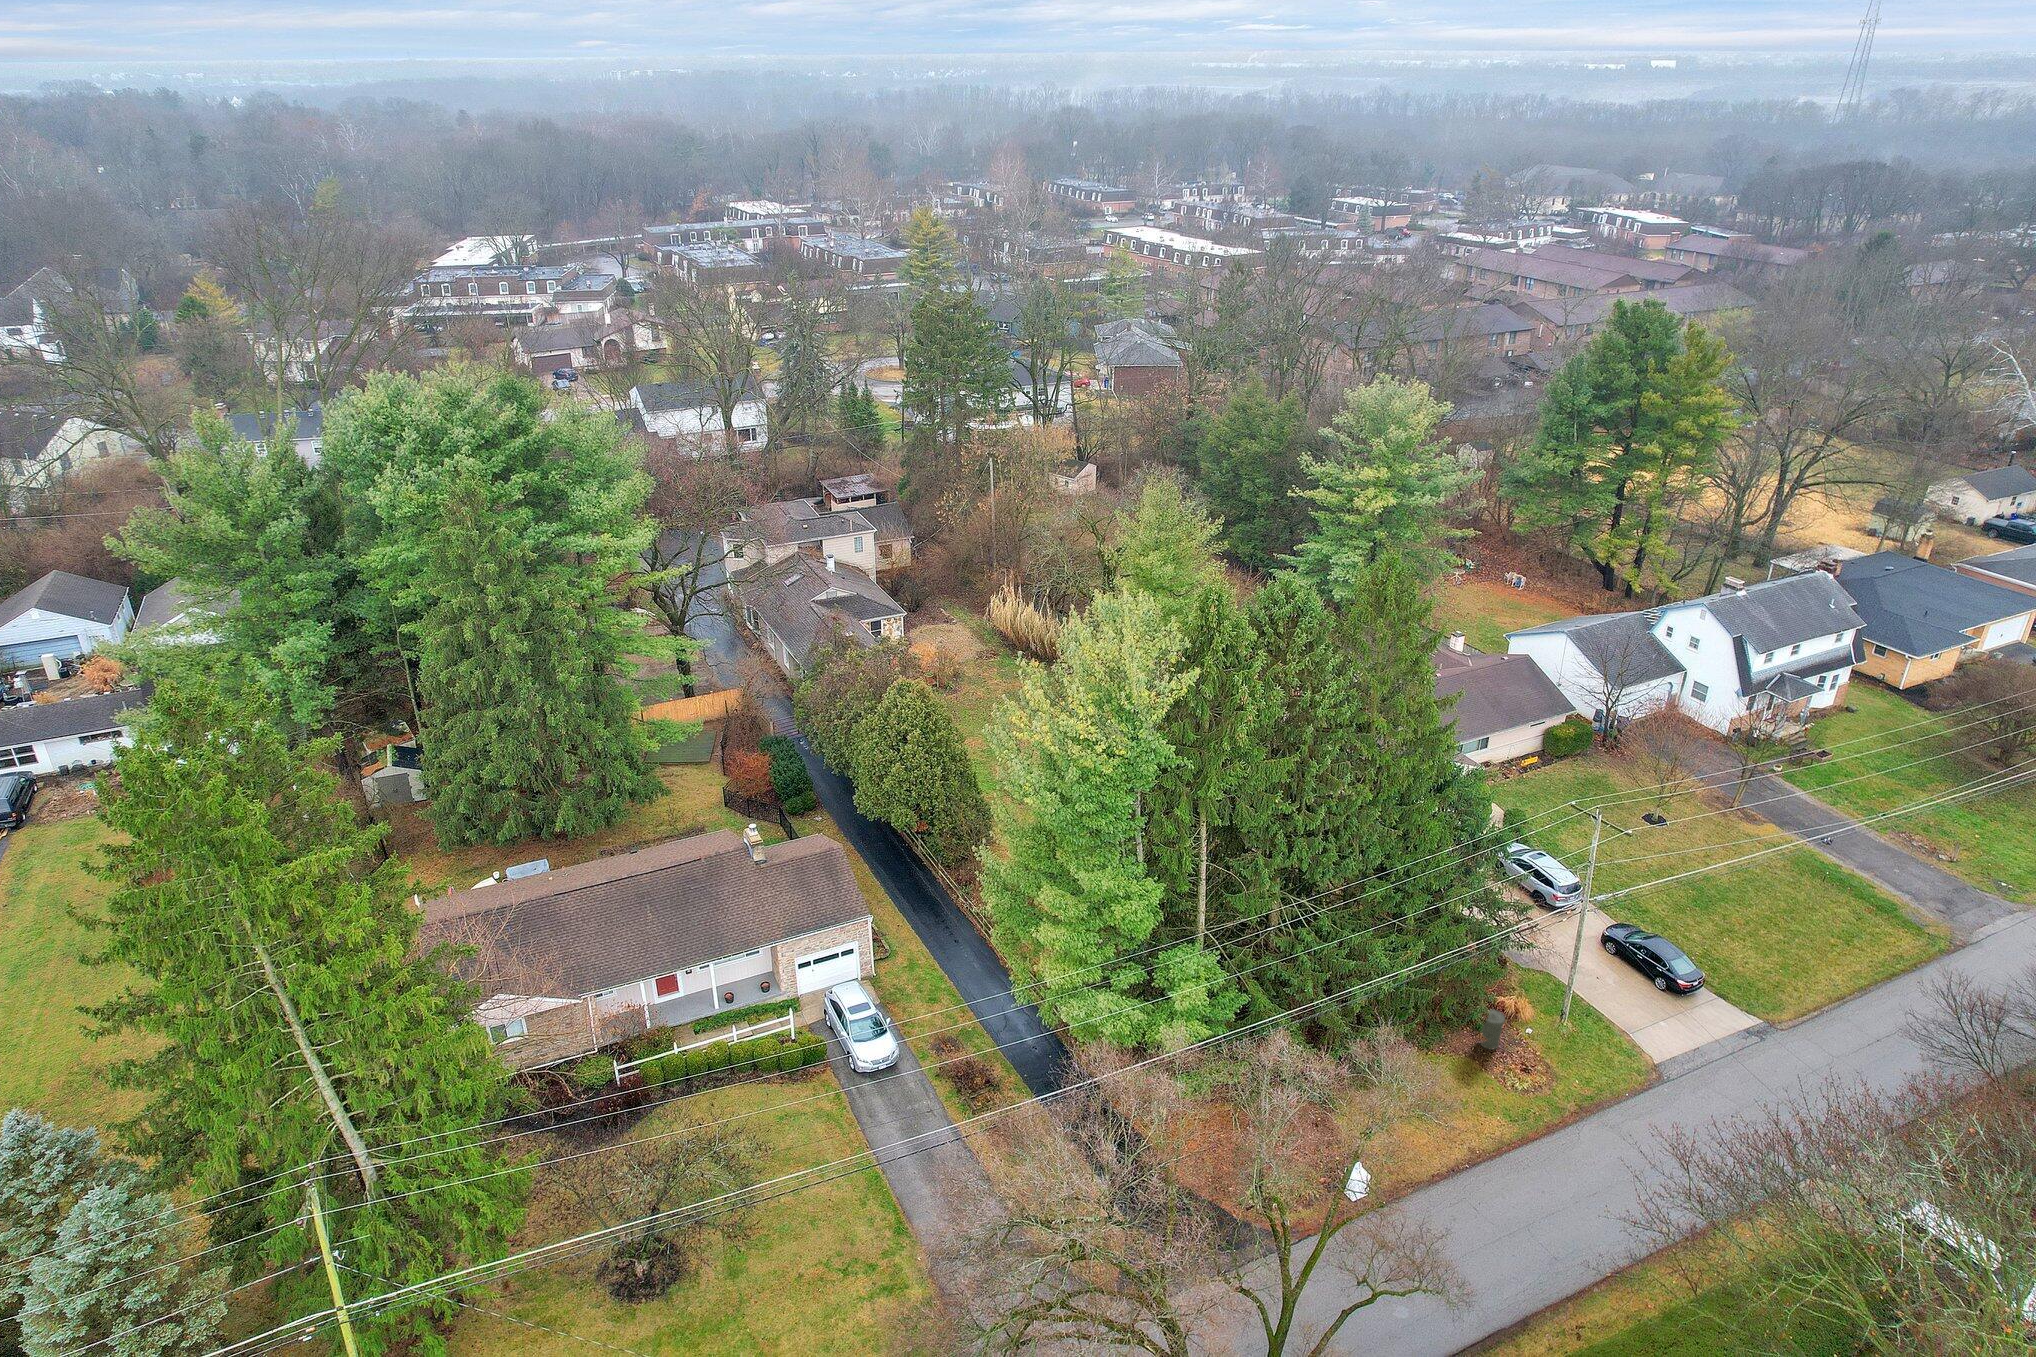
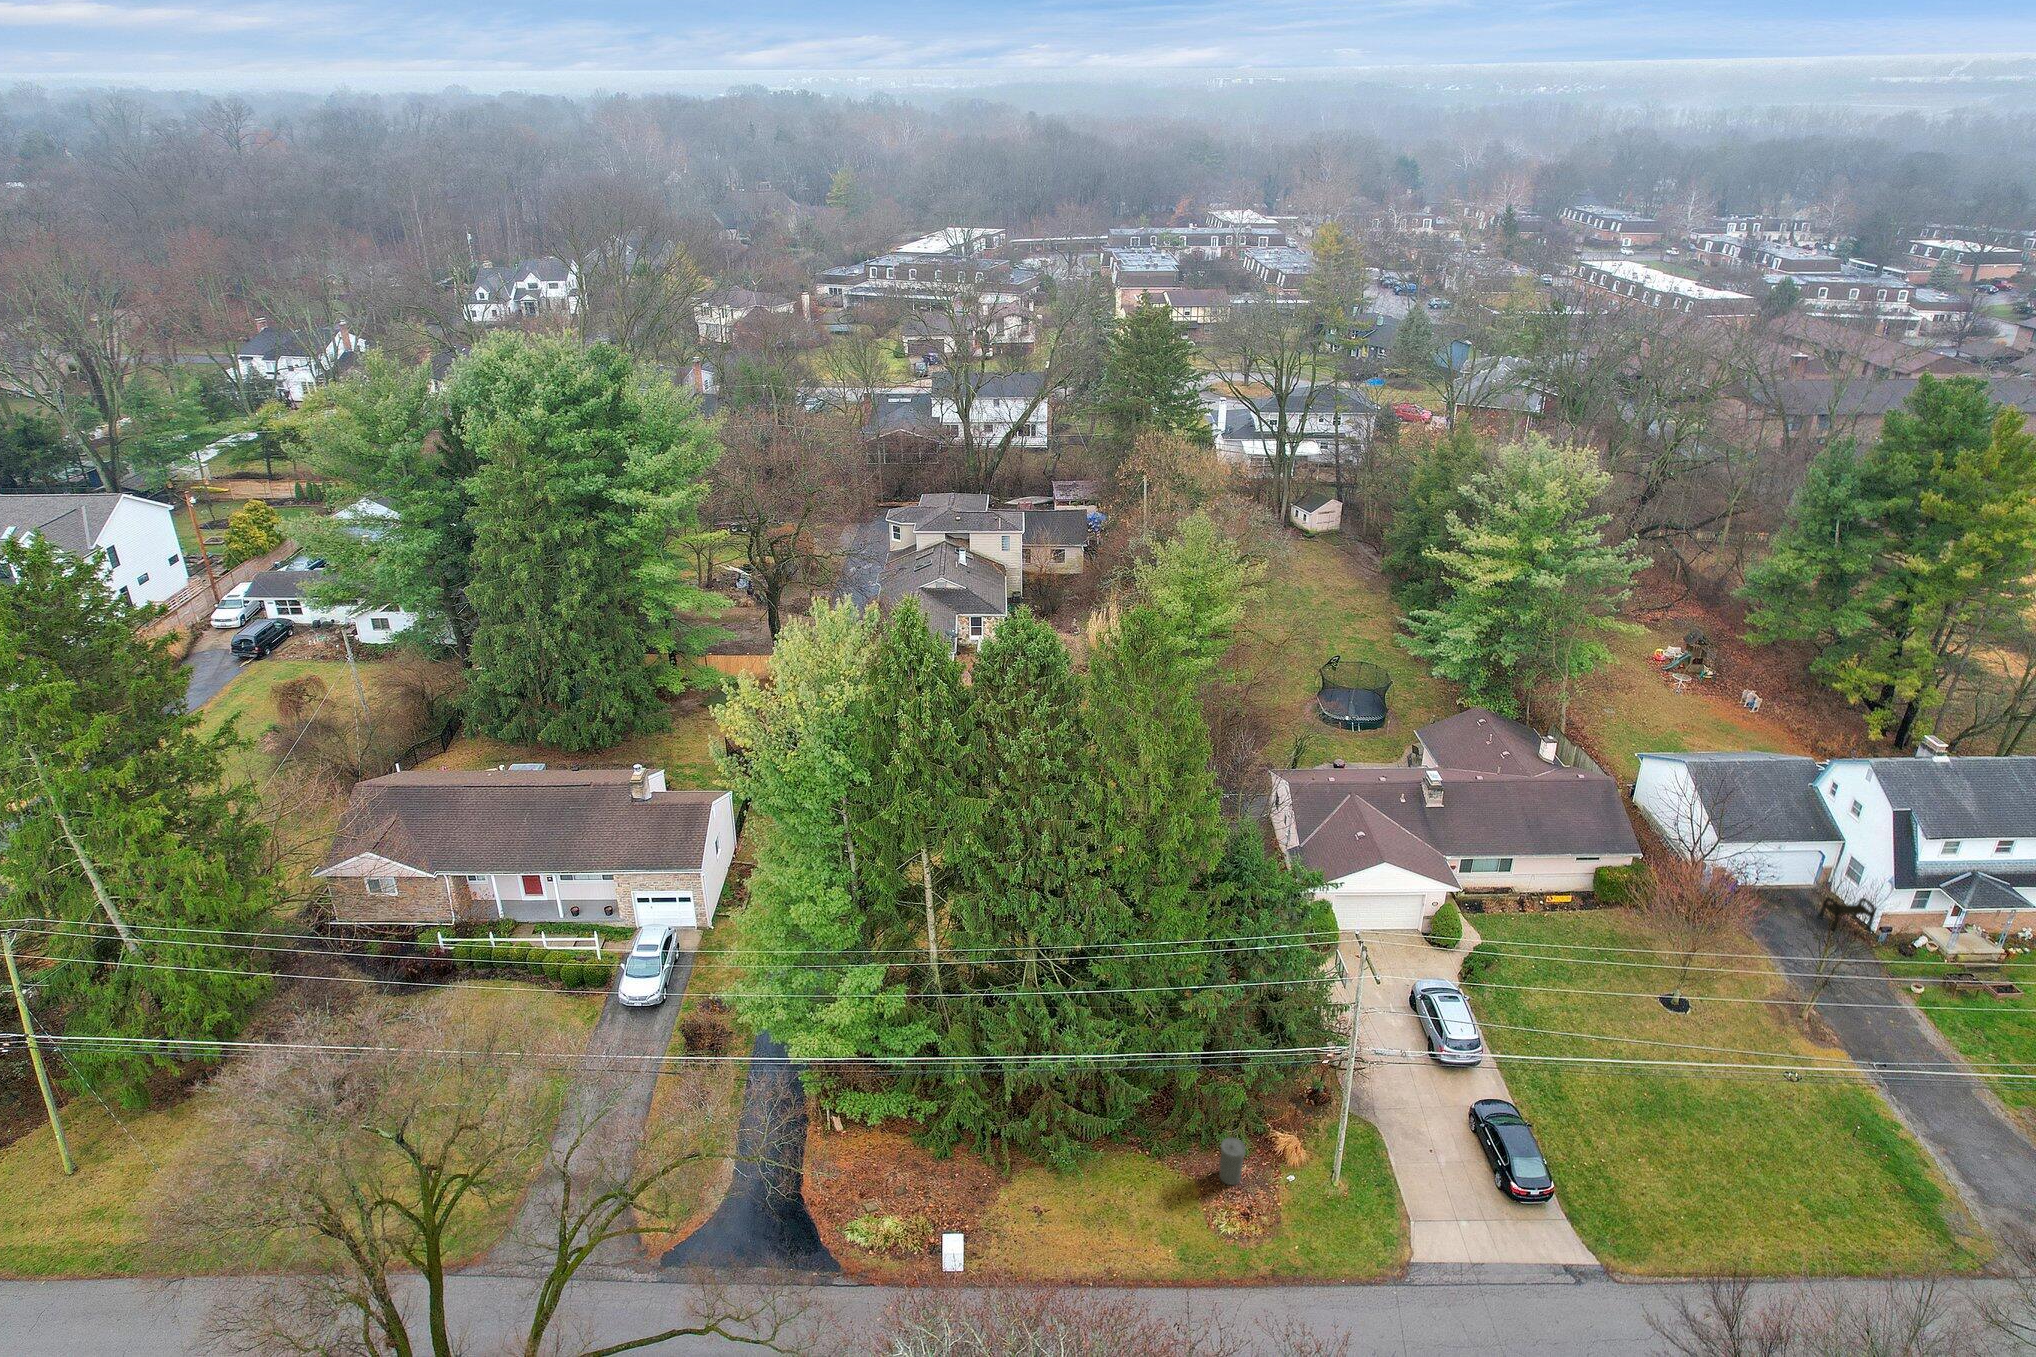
bench: none [1689,710,1728,740] -> present [1818,897,1876,931]

